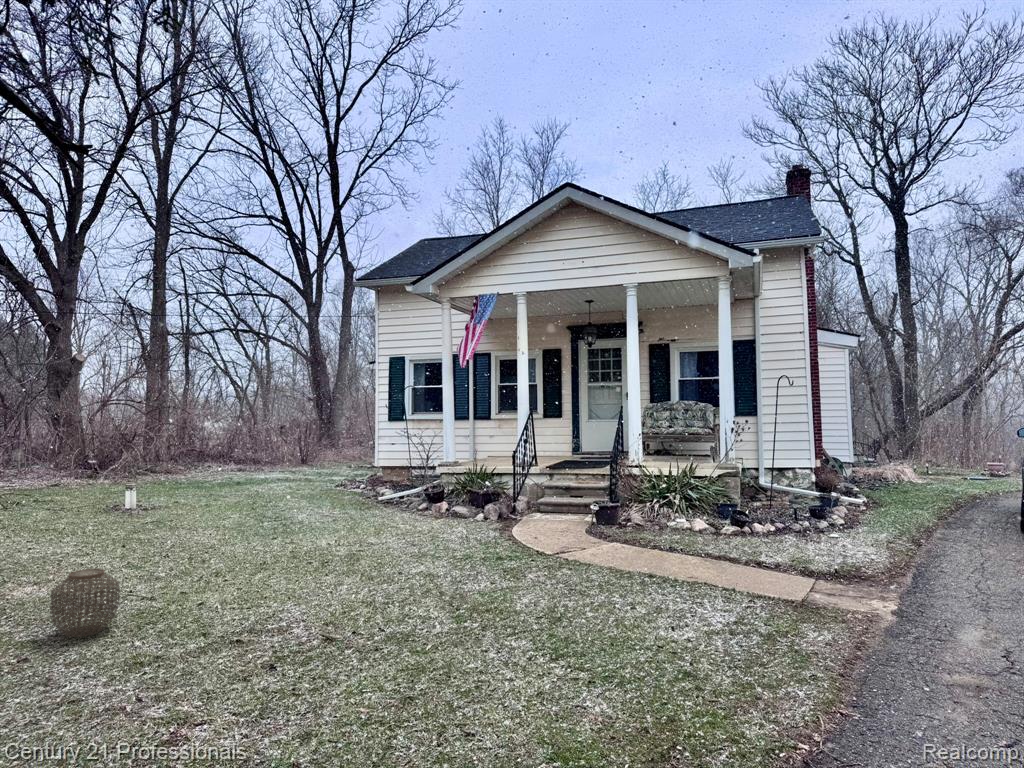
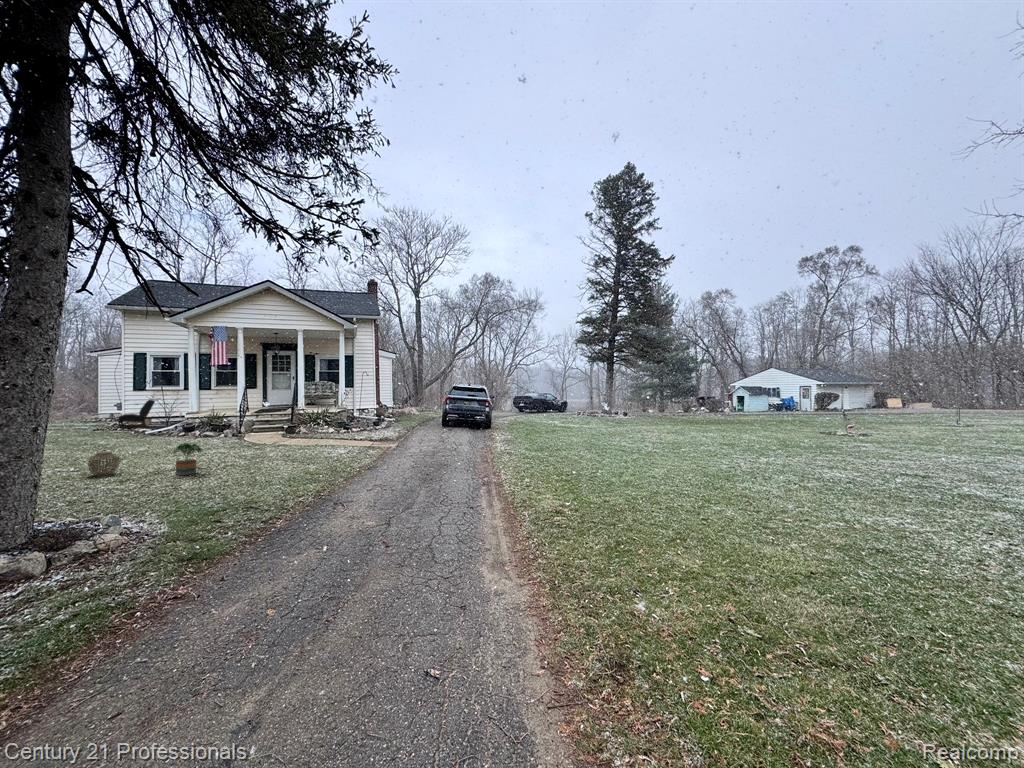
lounge chair: none [375,436,424,483] -> present [118,400,155,428]
potted tree: none [150,576,229,695] -> present [174,444,202,475]

